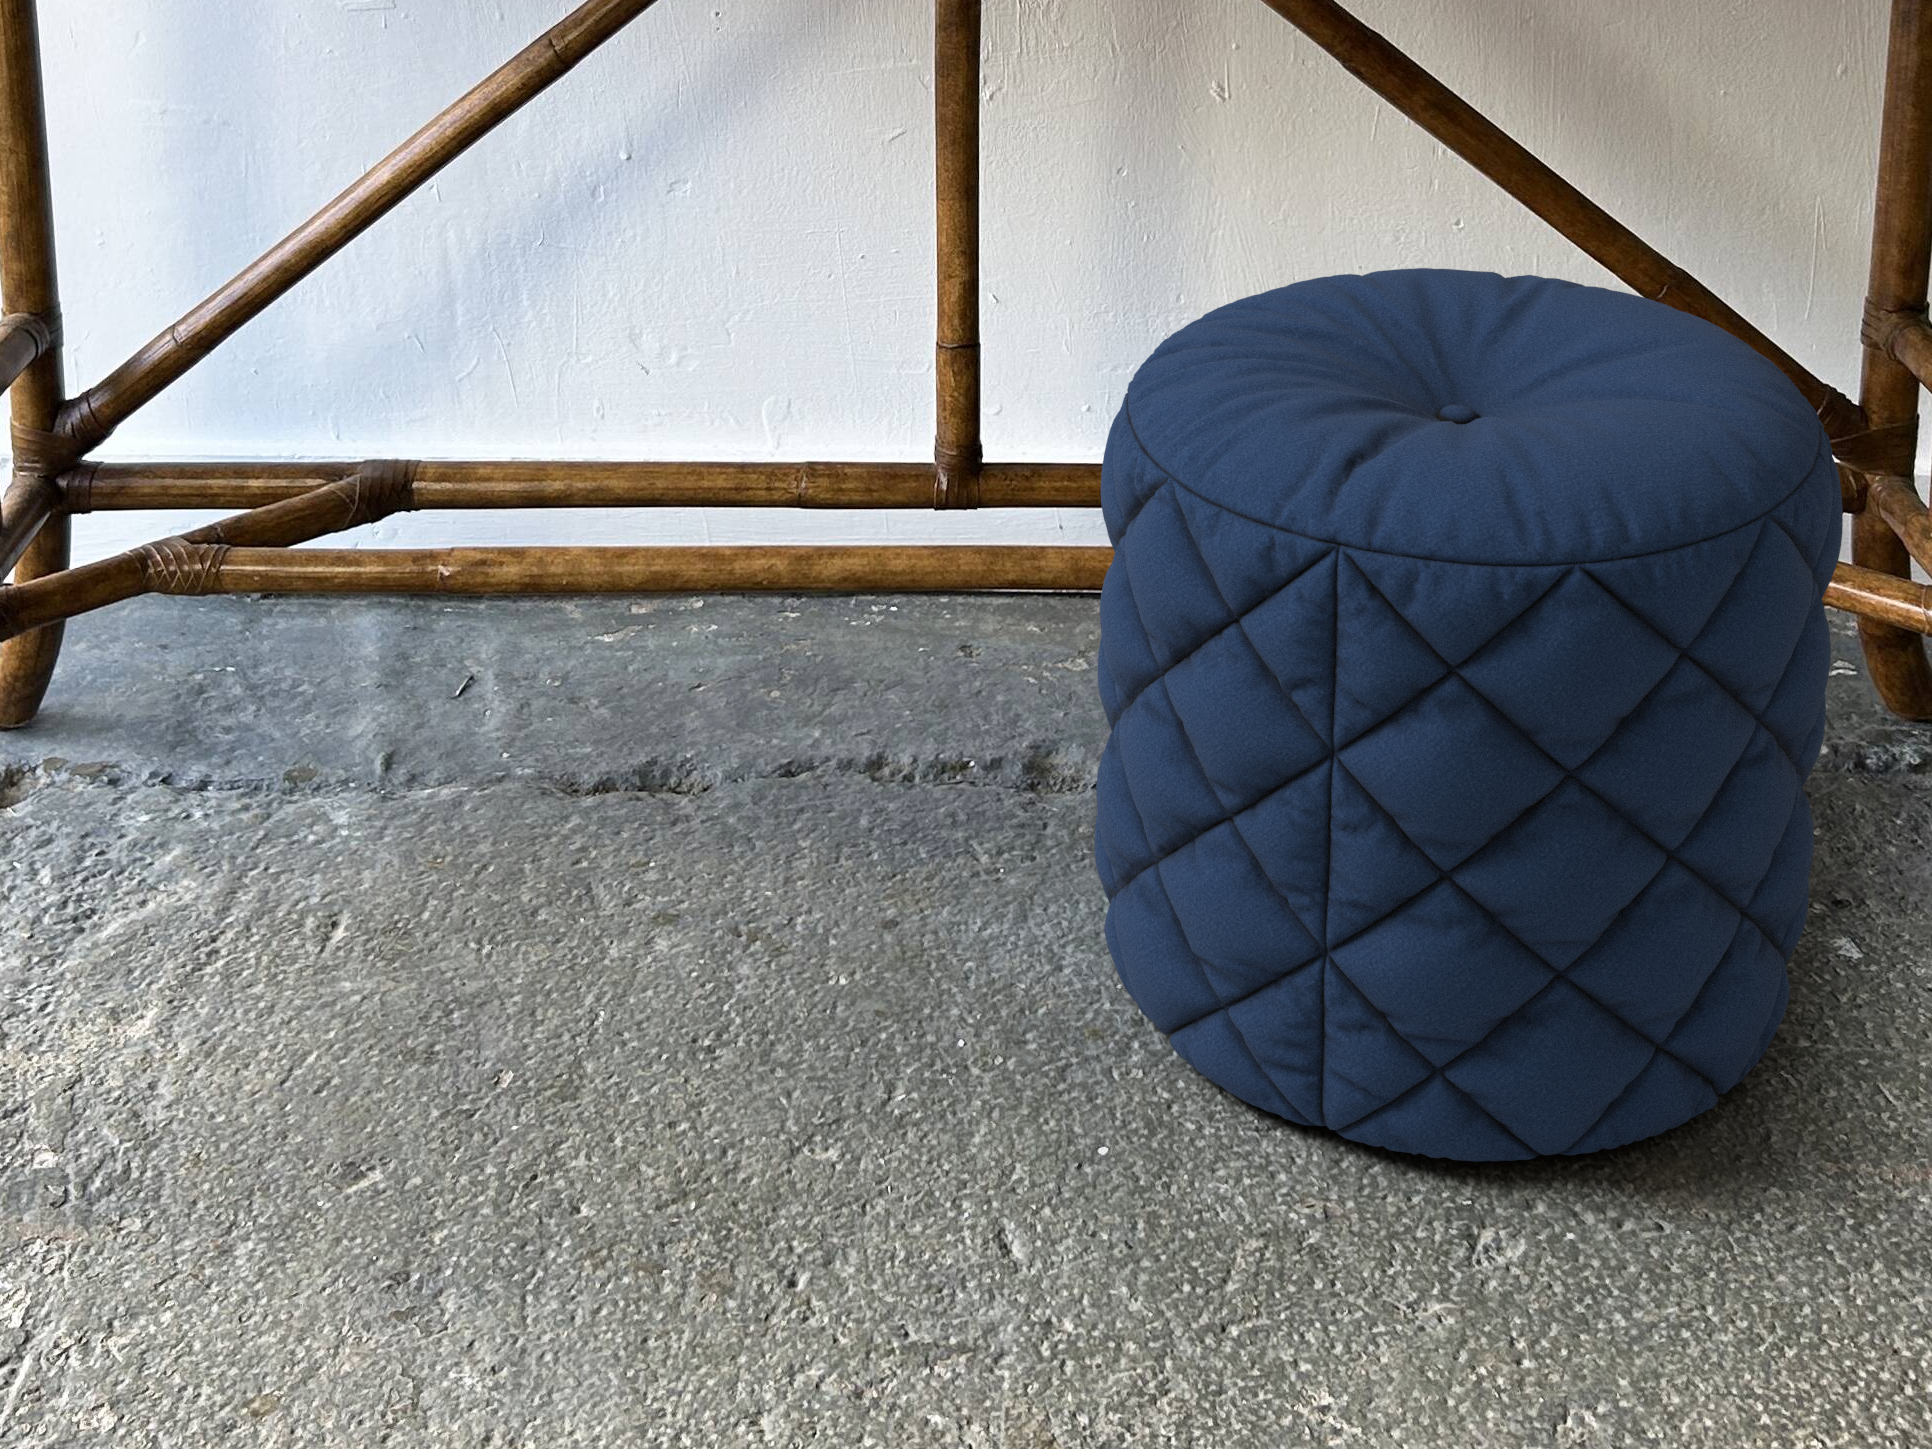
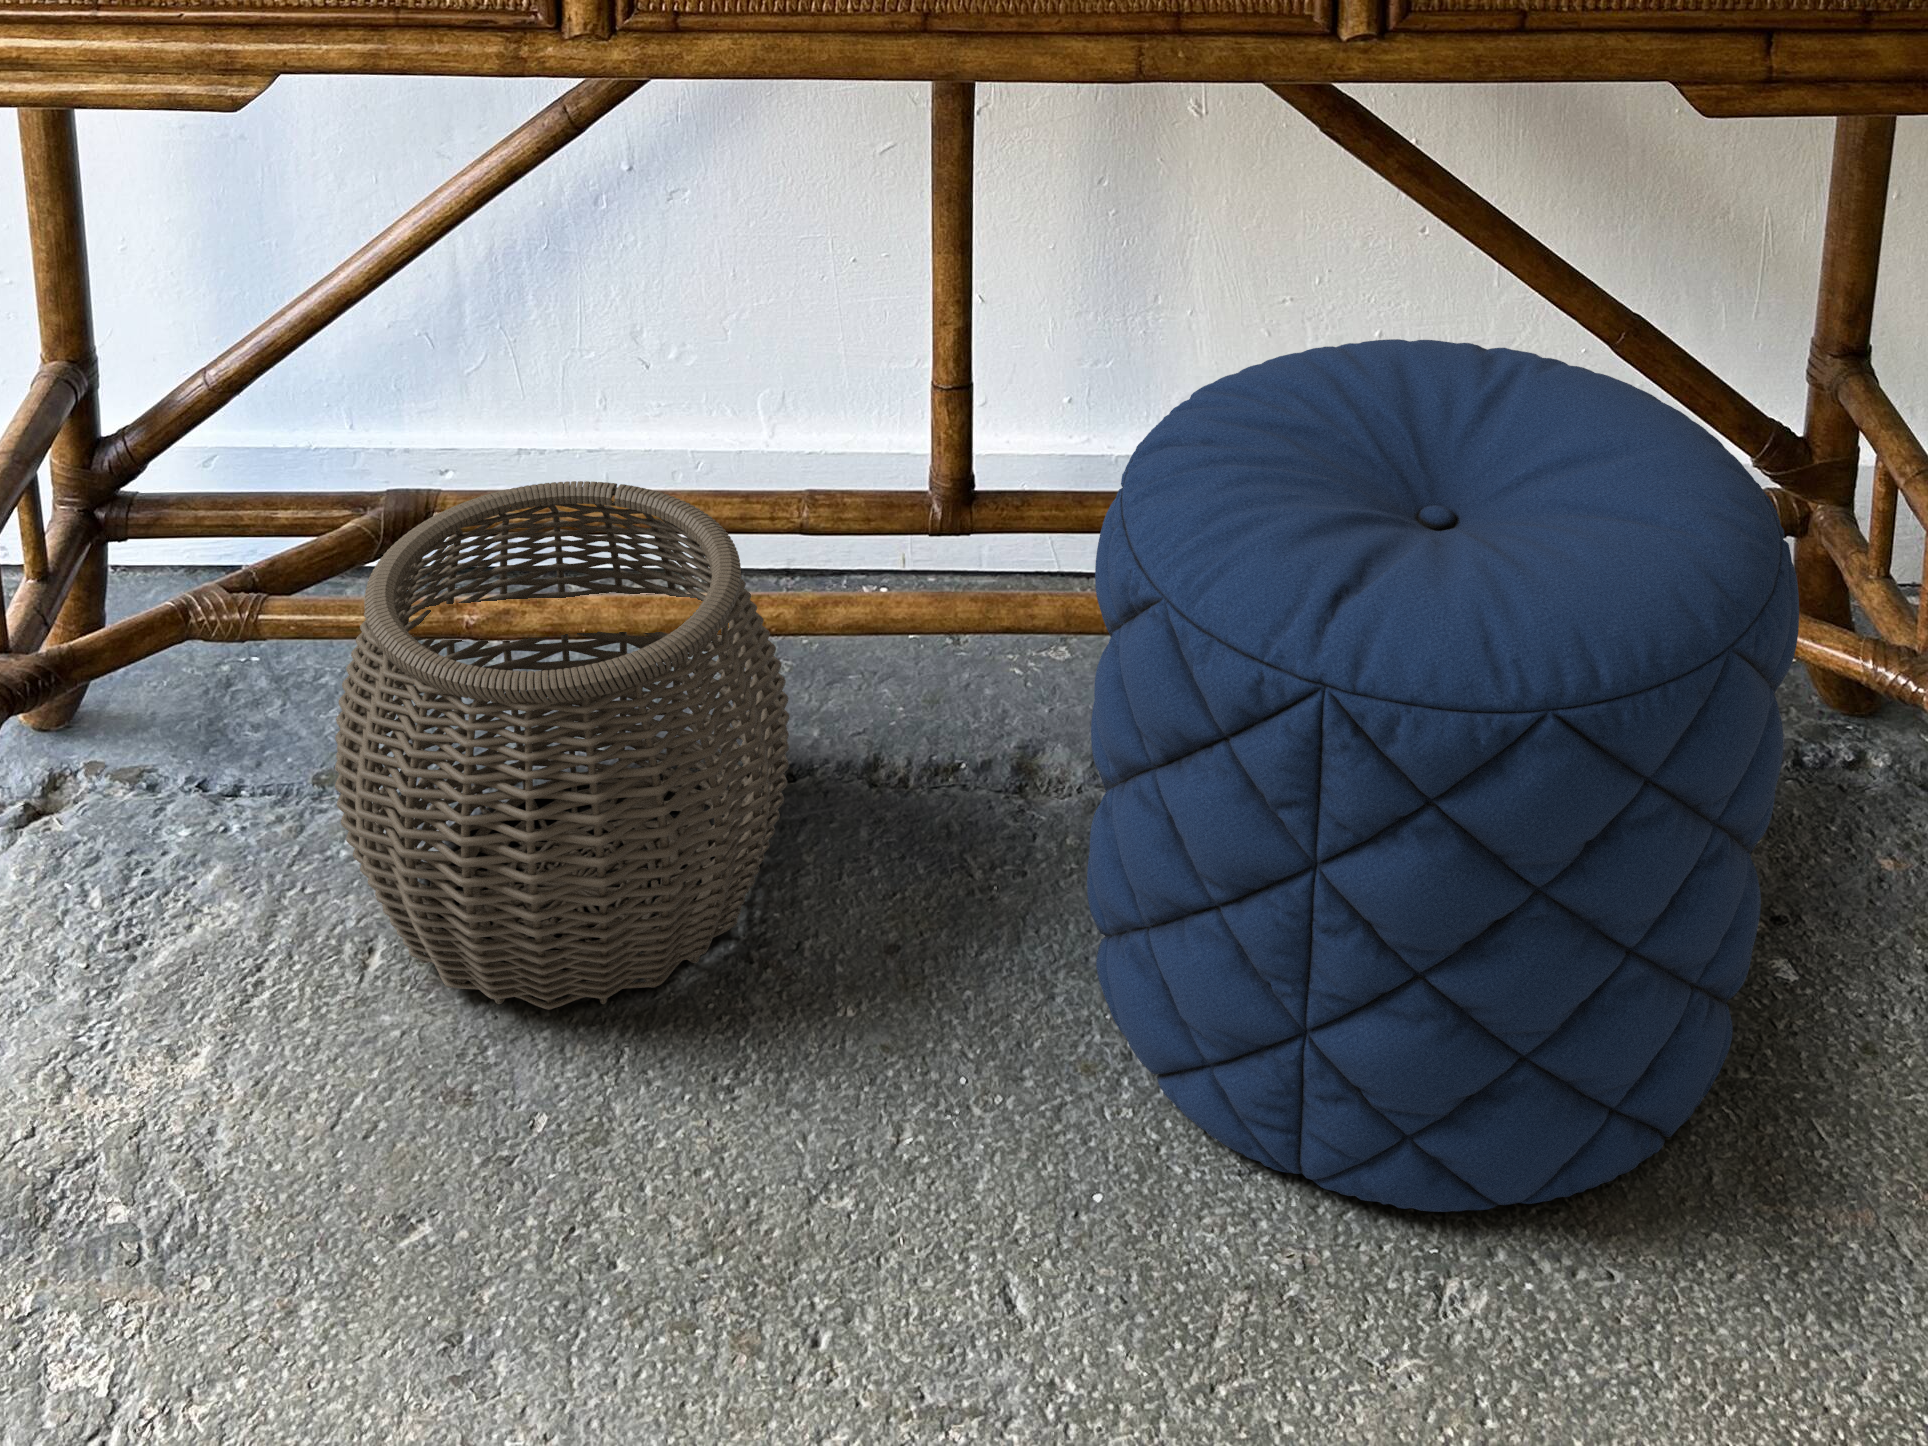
woven basket: none [298,432,781,973] -> present [335,481,790,1010]

